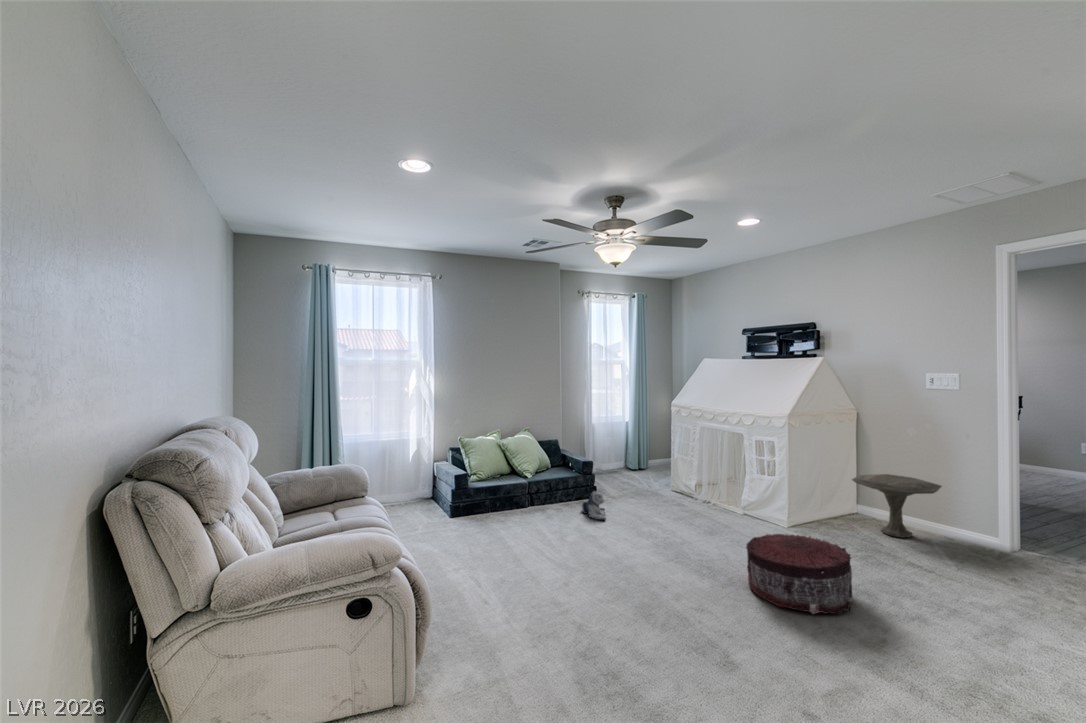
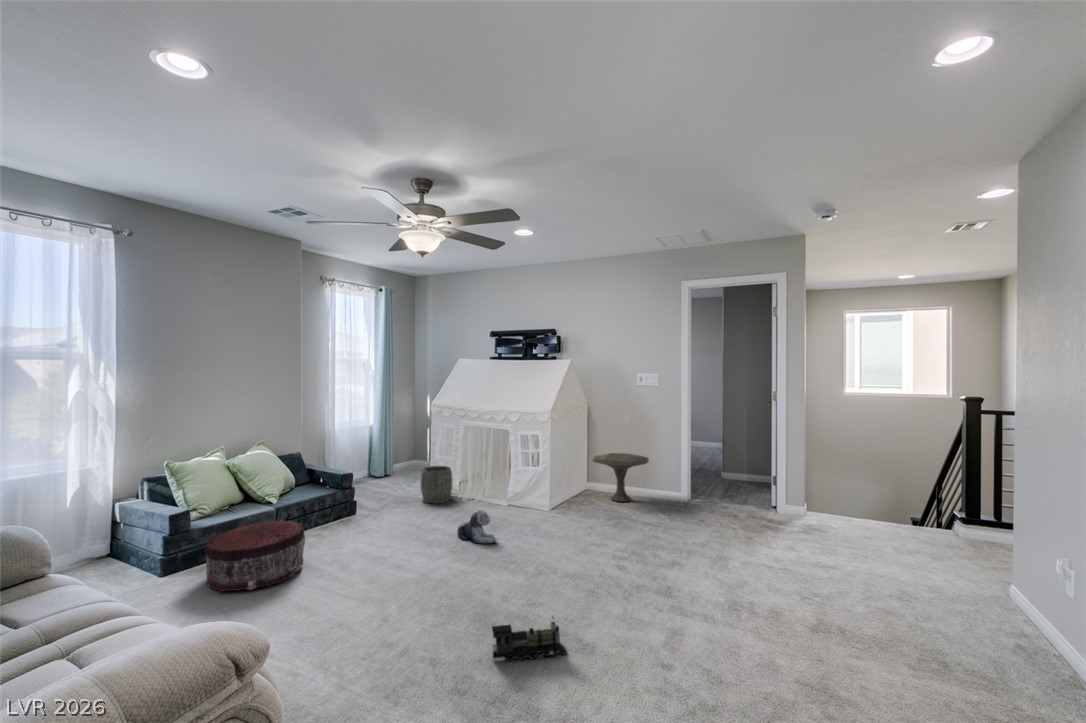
woven basket: none [657,464,689,501] -> present [421,466,453,503]
plush toy: present [582,491,606,520] -> present [458,511,497,544]
pouf: present [746,534,853,614] -> present [205,520,305,592]
toy train: none [633,617,711,669] -> present [492,618,567,661]

